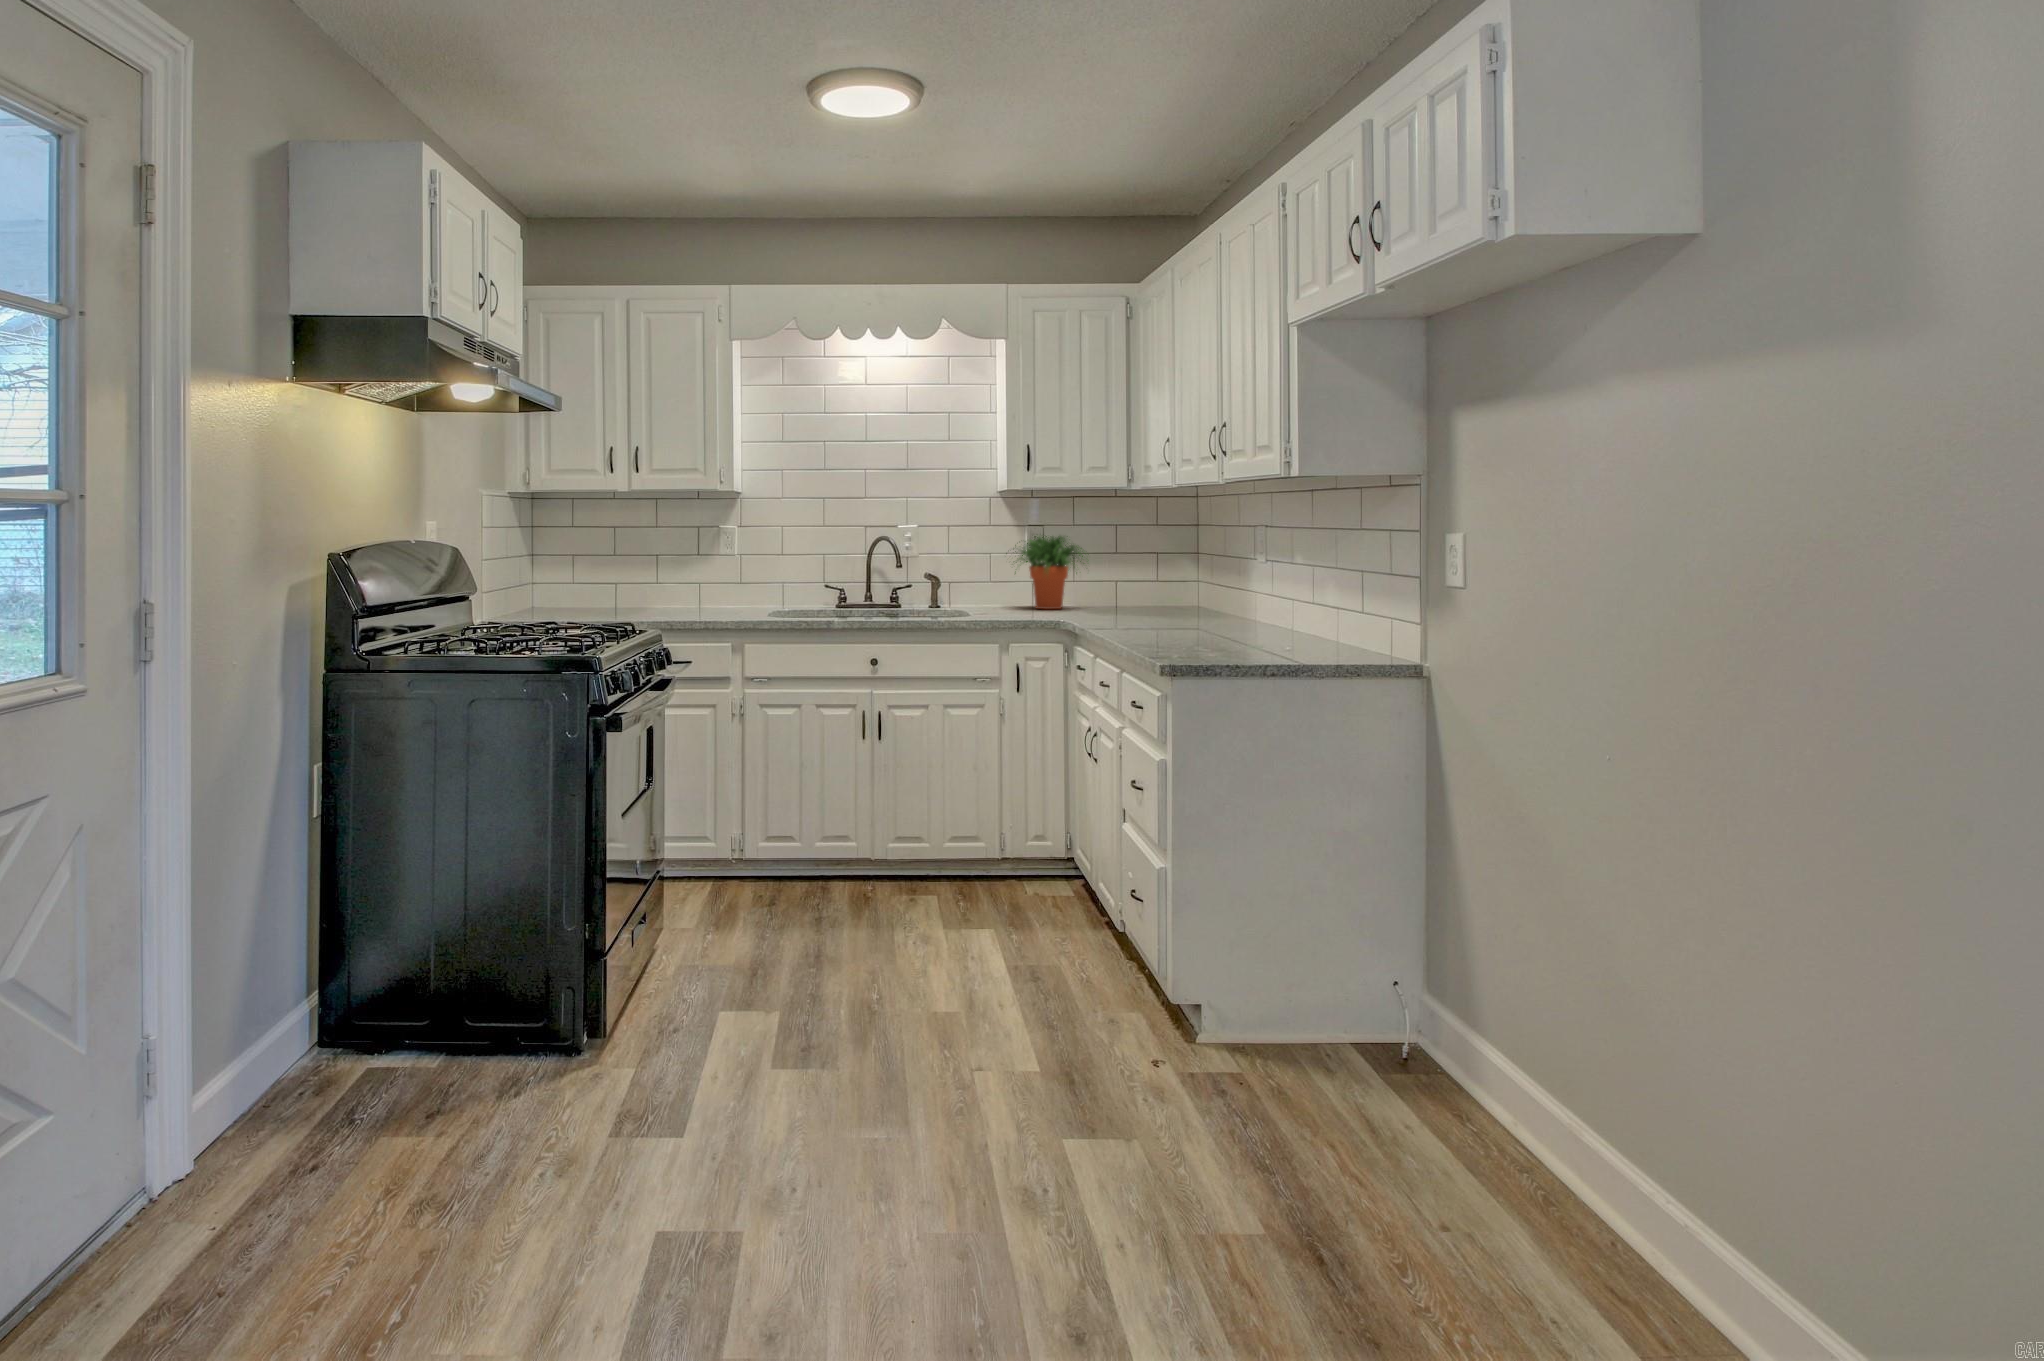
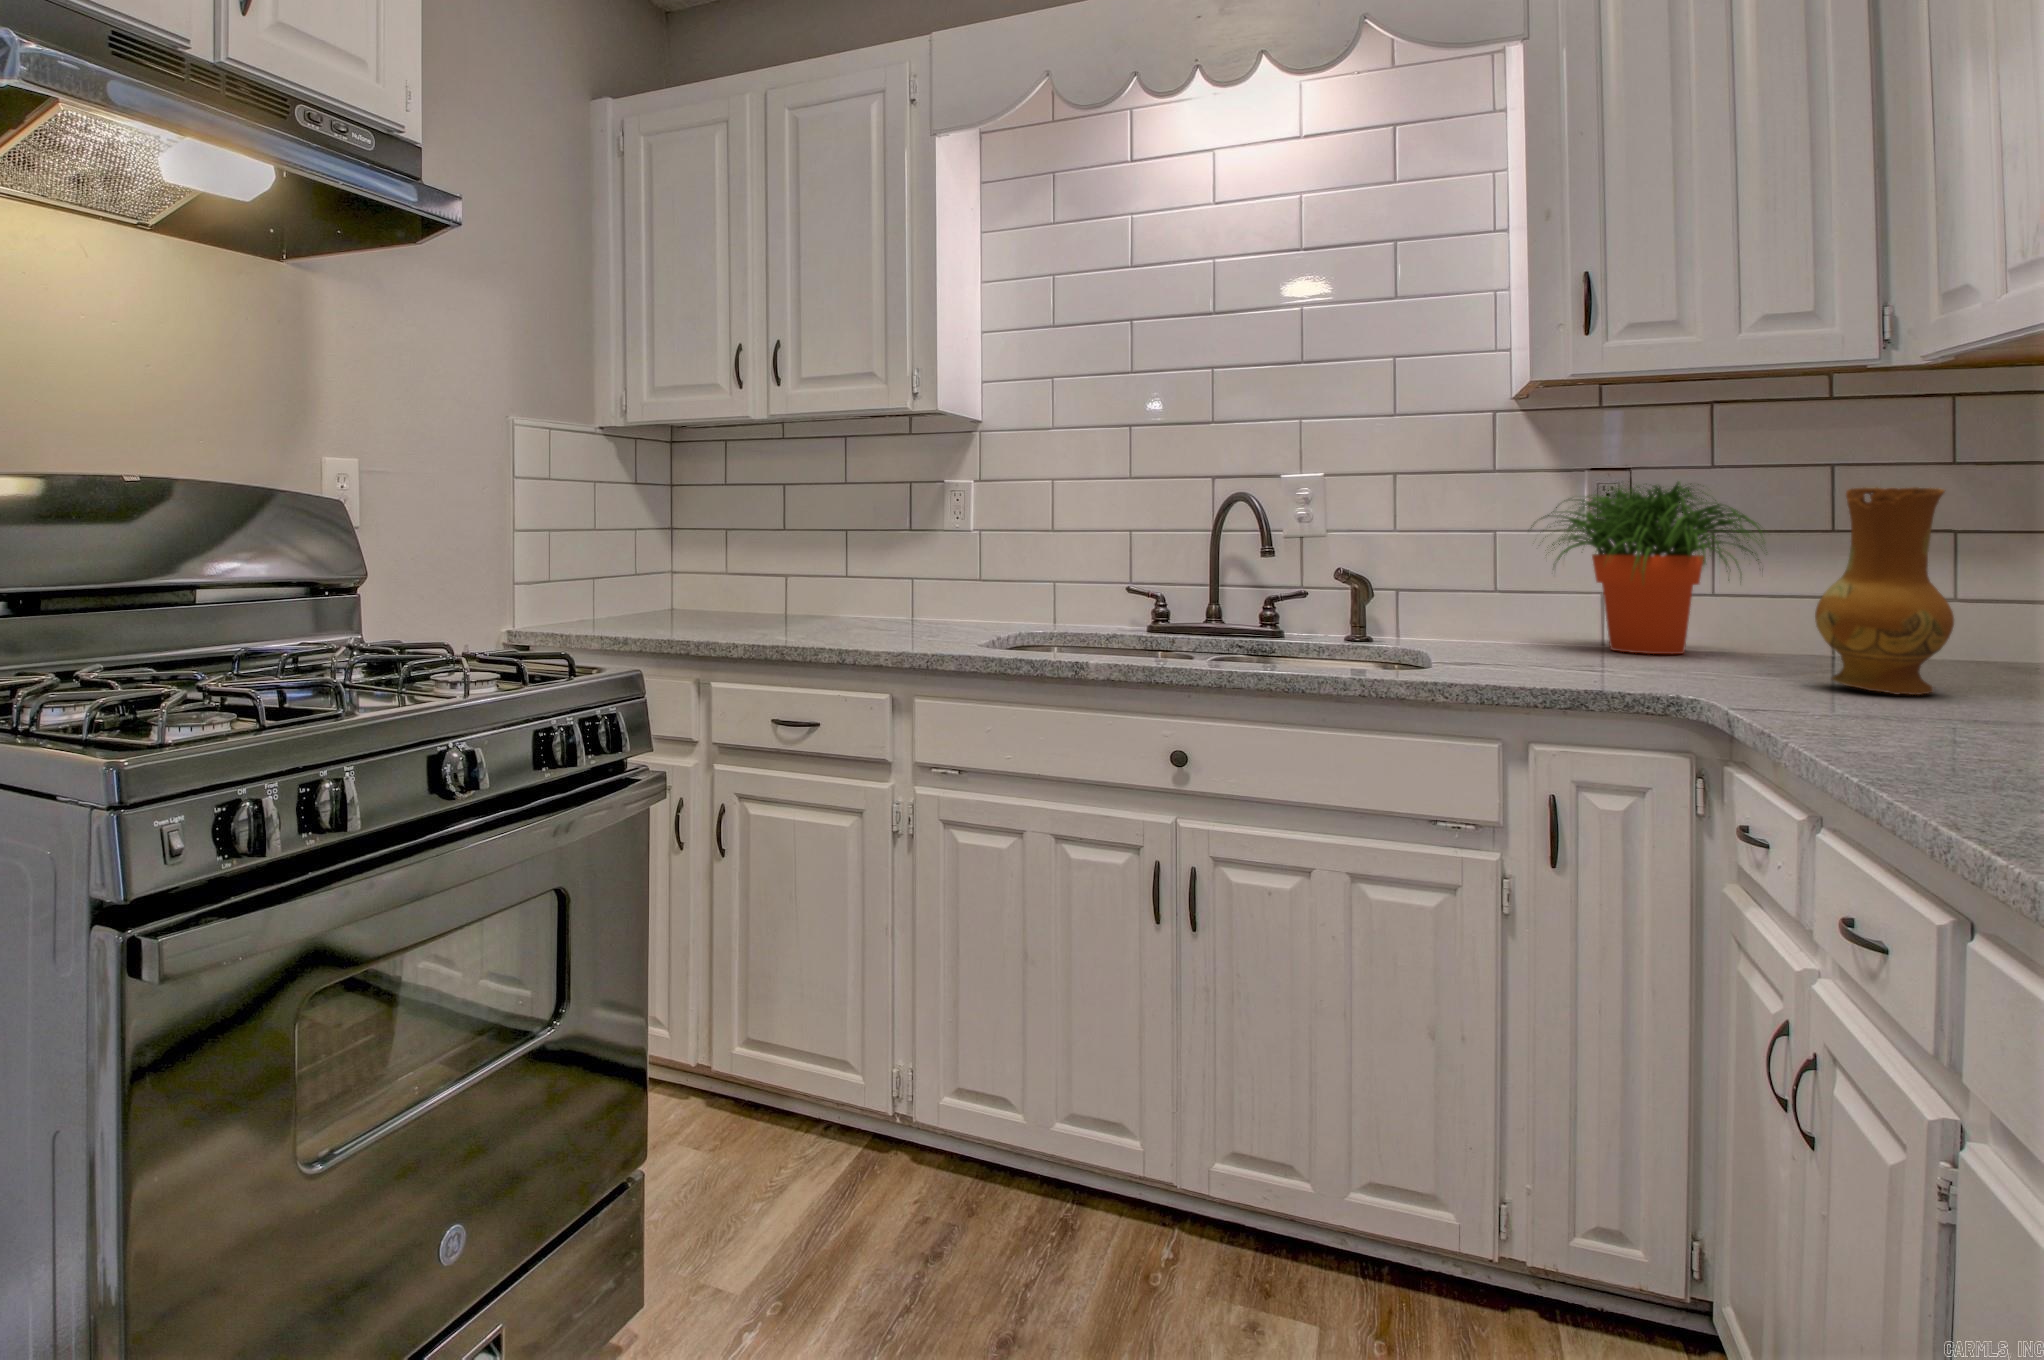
ceramic jug: none [1101,541,1139,618] -> present [1815,487,1954,695]

